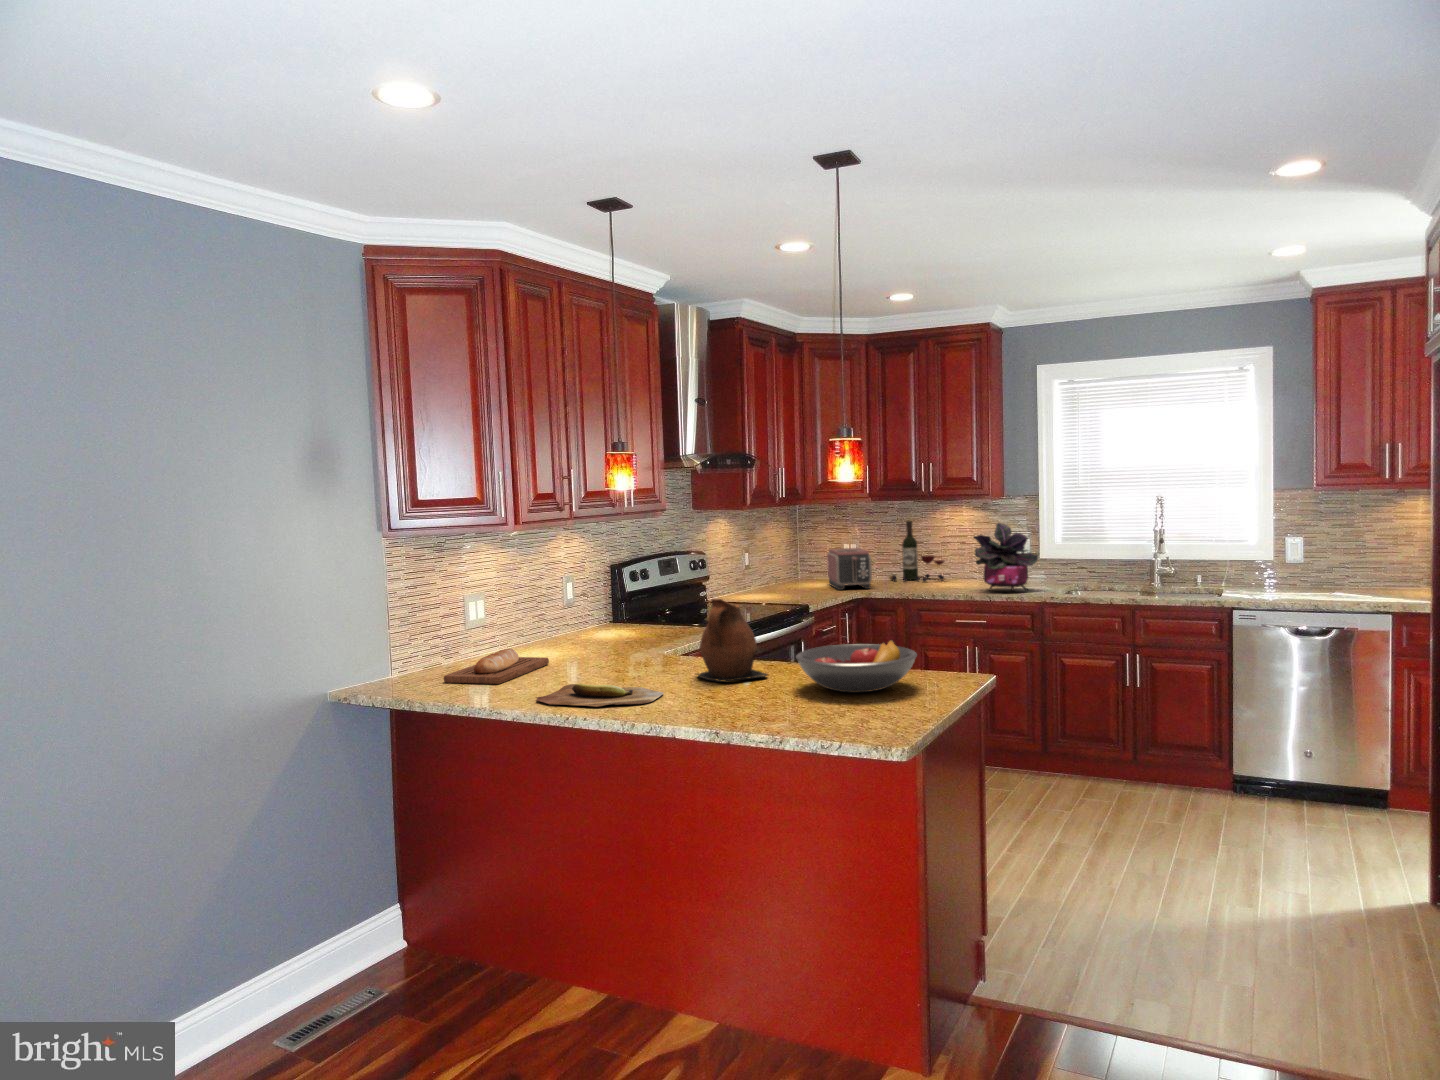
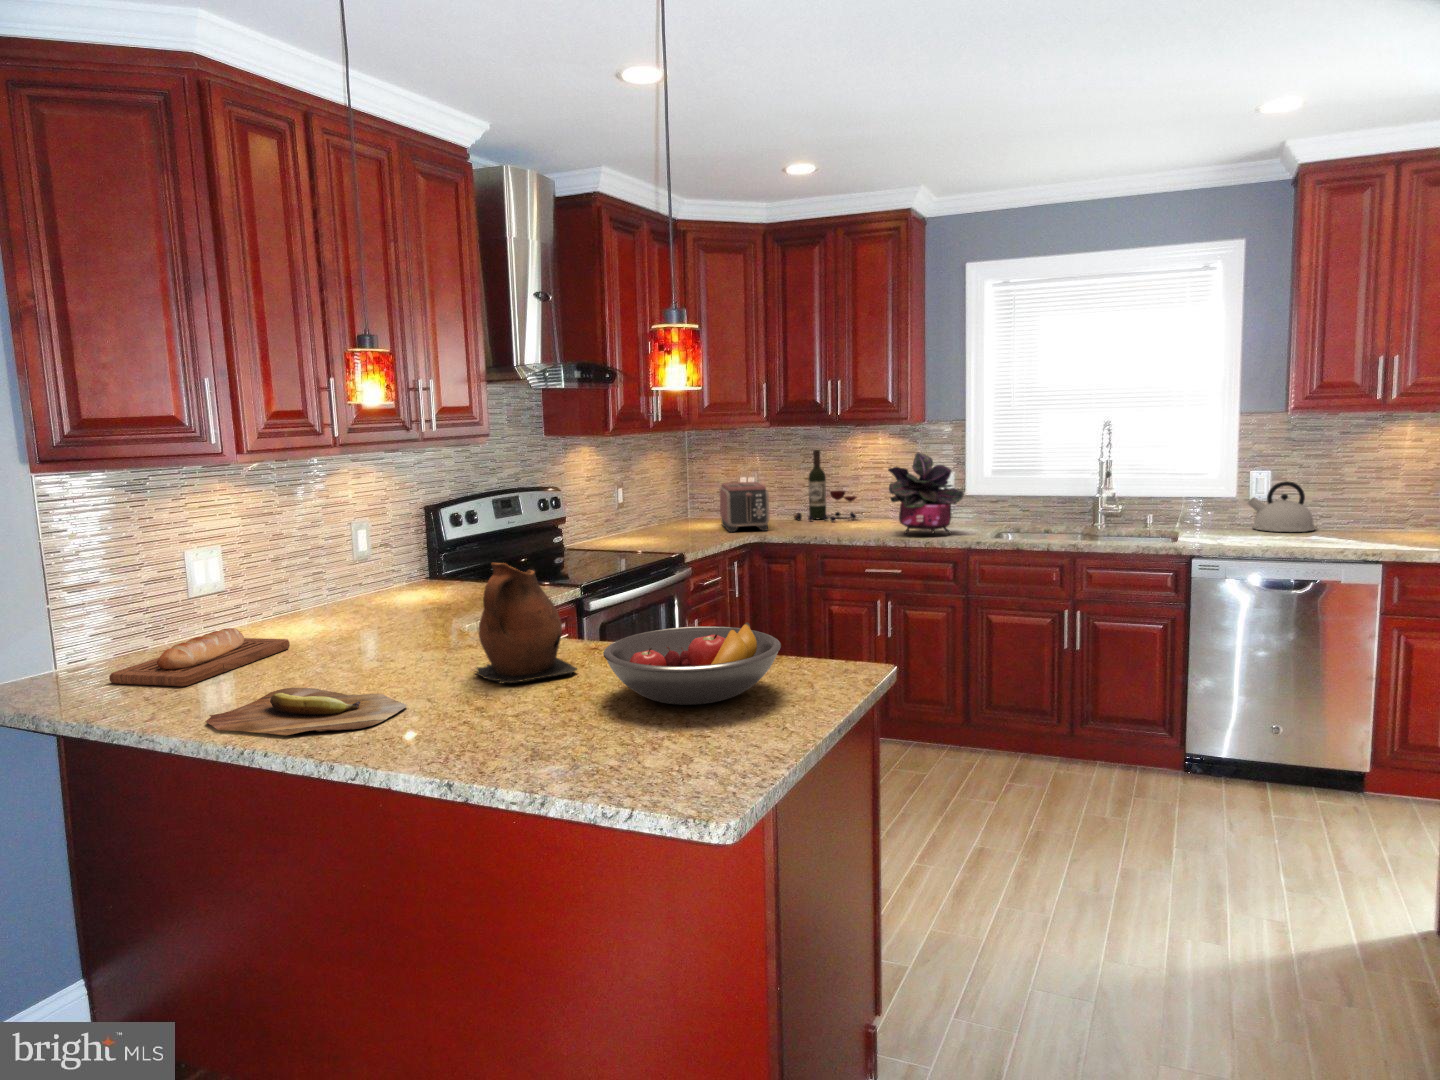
kettle: none [1284,546,1343,589] -> present [1248,481,1315,532]

